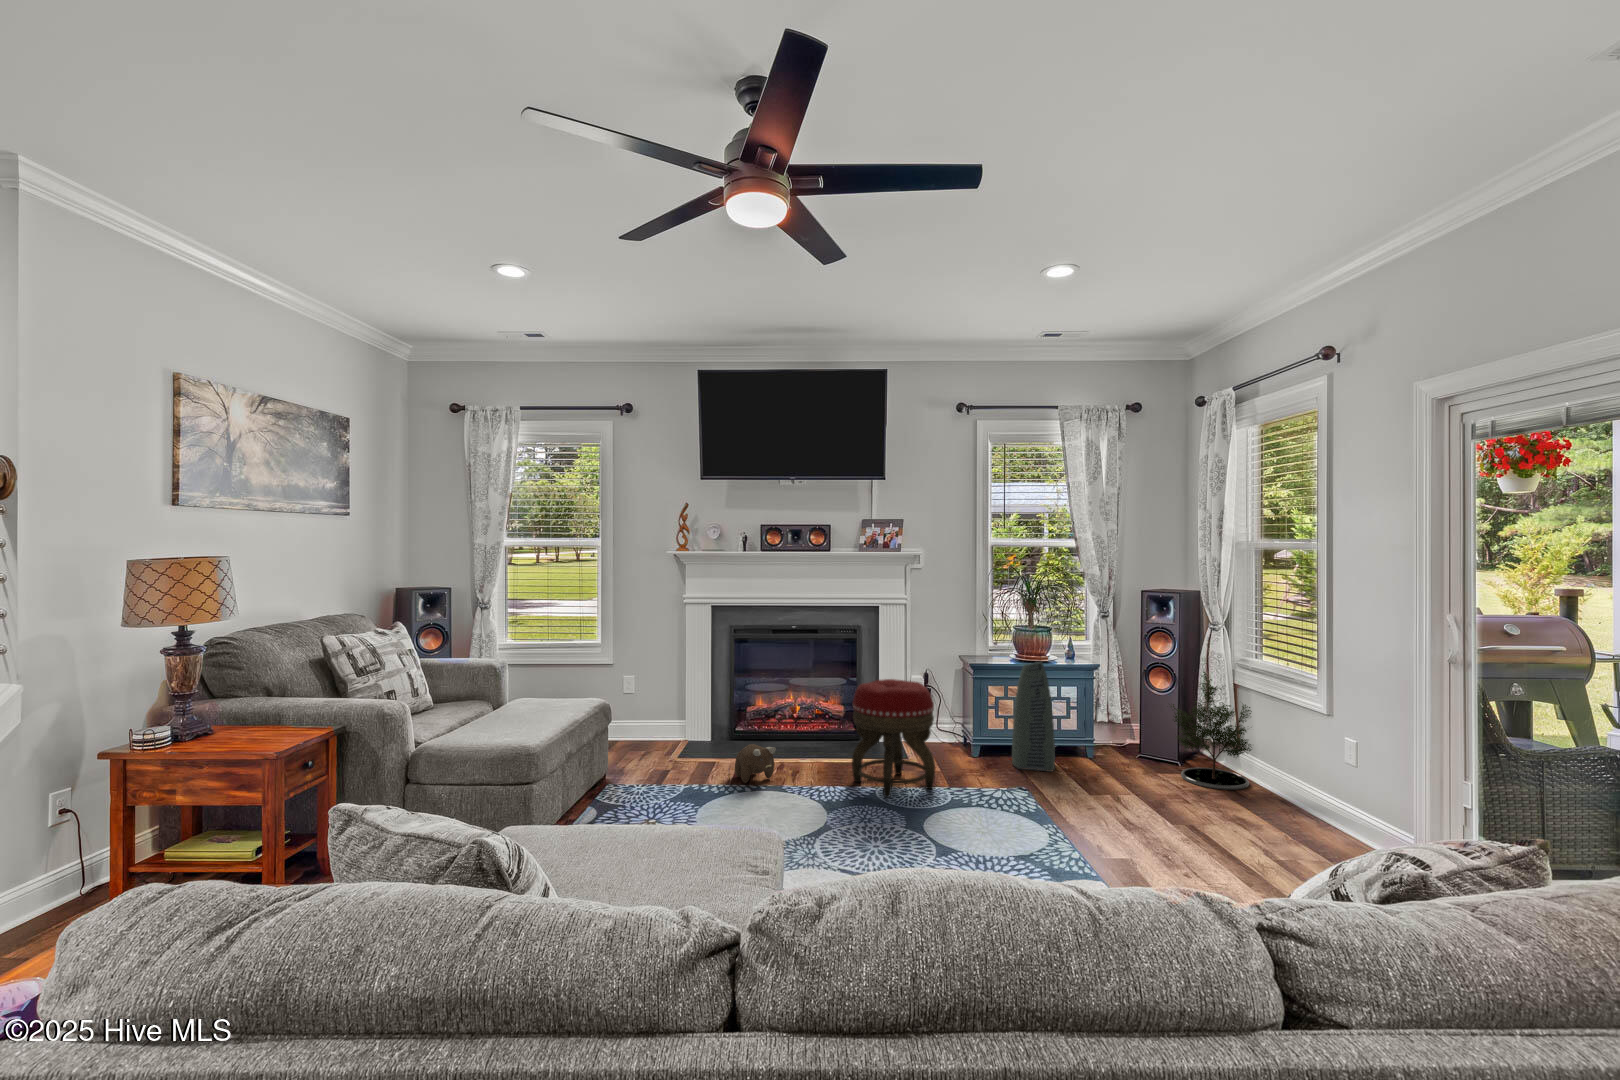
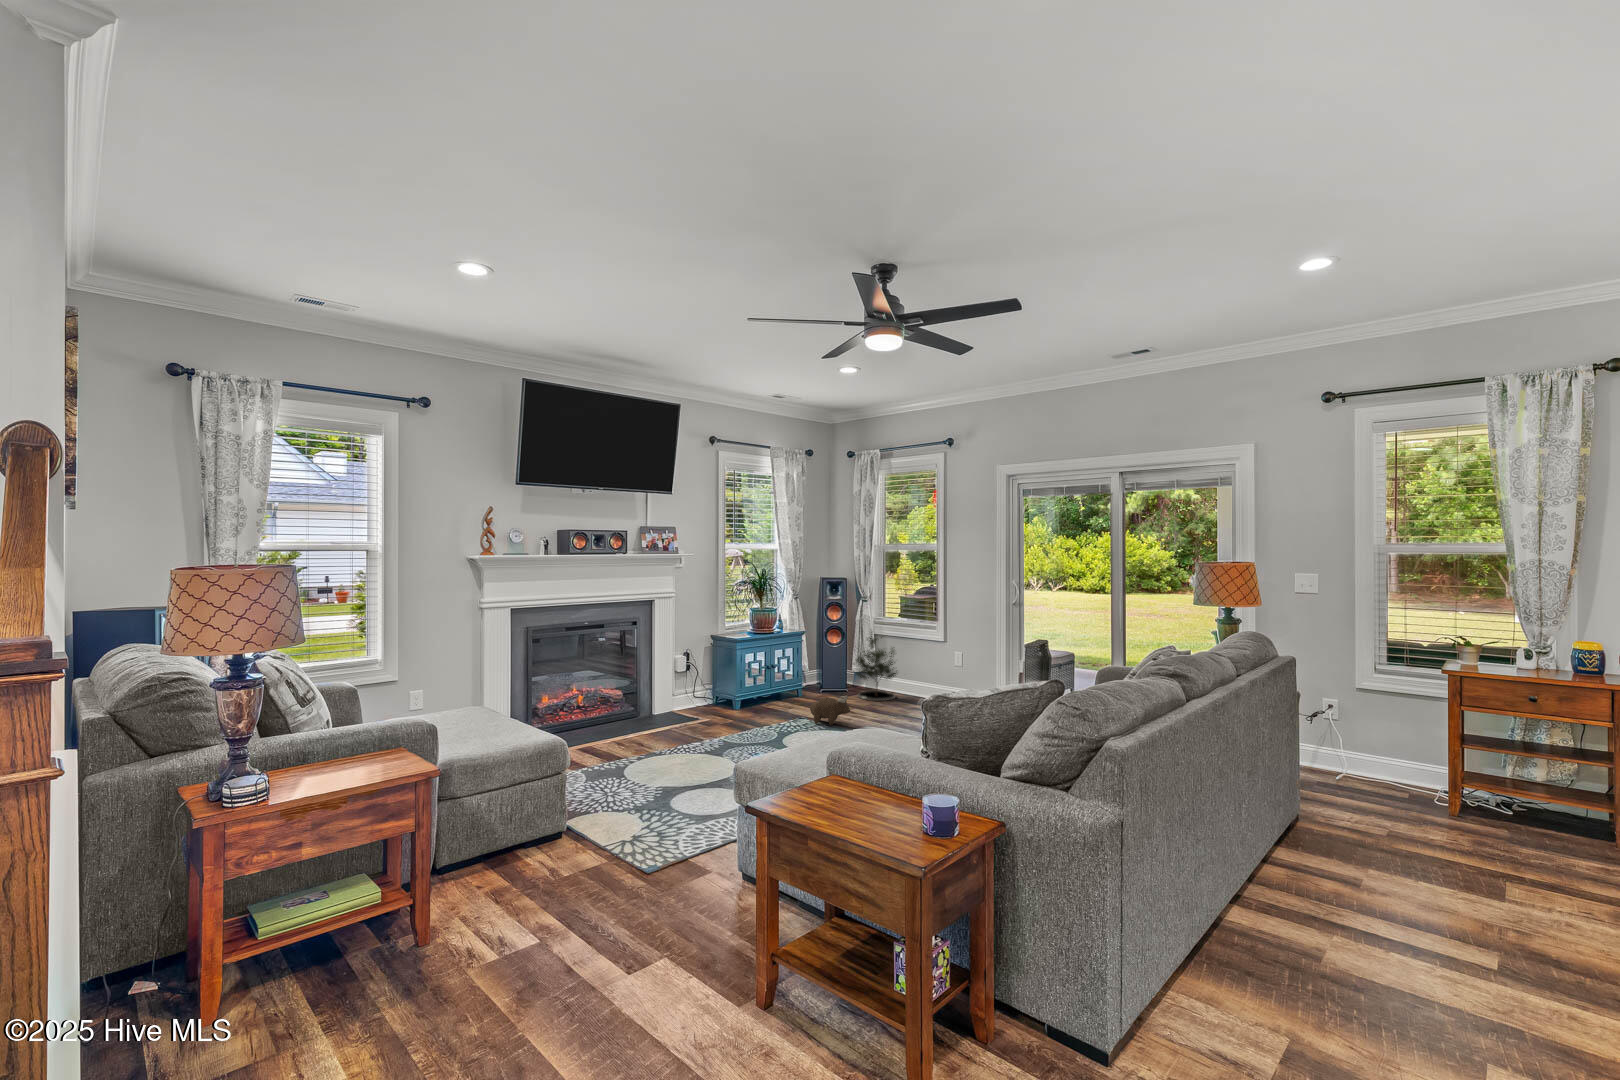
air purifier: present [1012,662,1055,772] -> none [760,633,795,712]
footstool: present [852,679,935,798] -> none [690,654,754,744]
plush toy: present [735,744,776,783] -> present [810,696,851,725]

